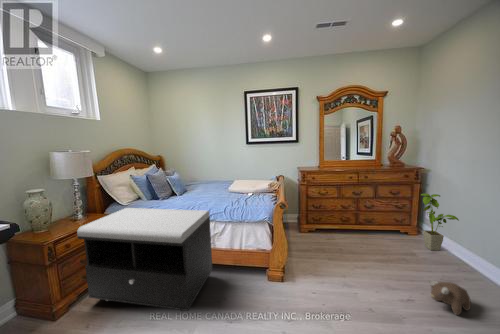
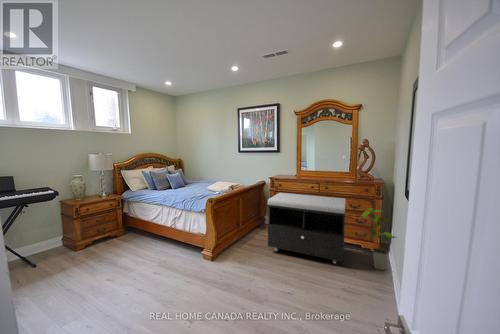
storage bench: present [77,208,212,311] -> present [267,193,346,264]
plush toy: present [429,280,471,315] -> none [302,278,341,313]

